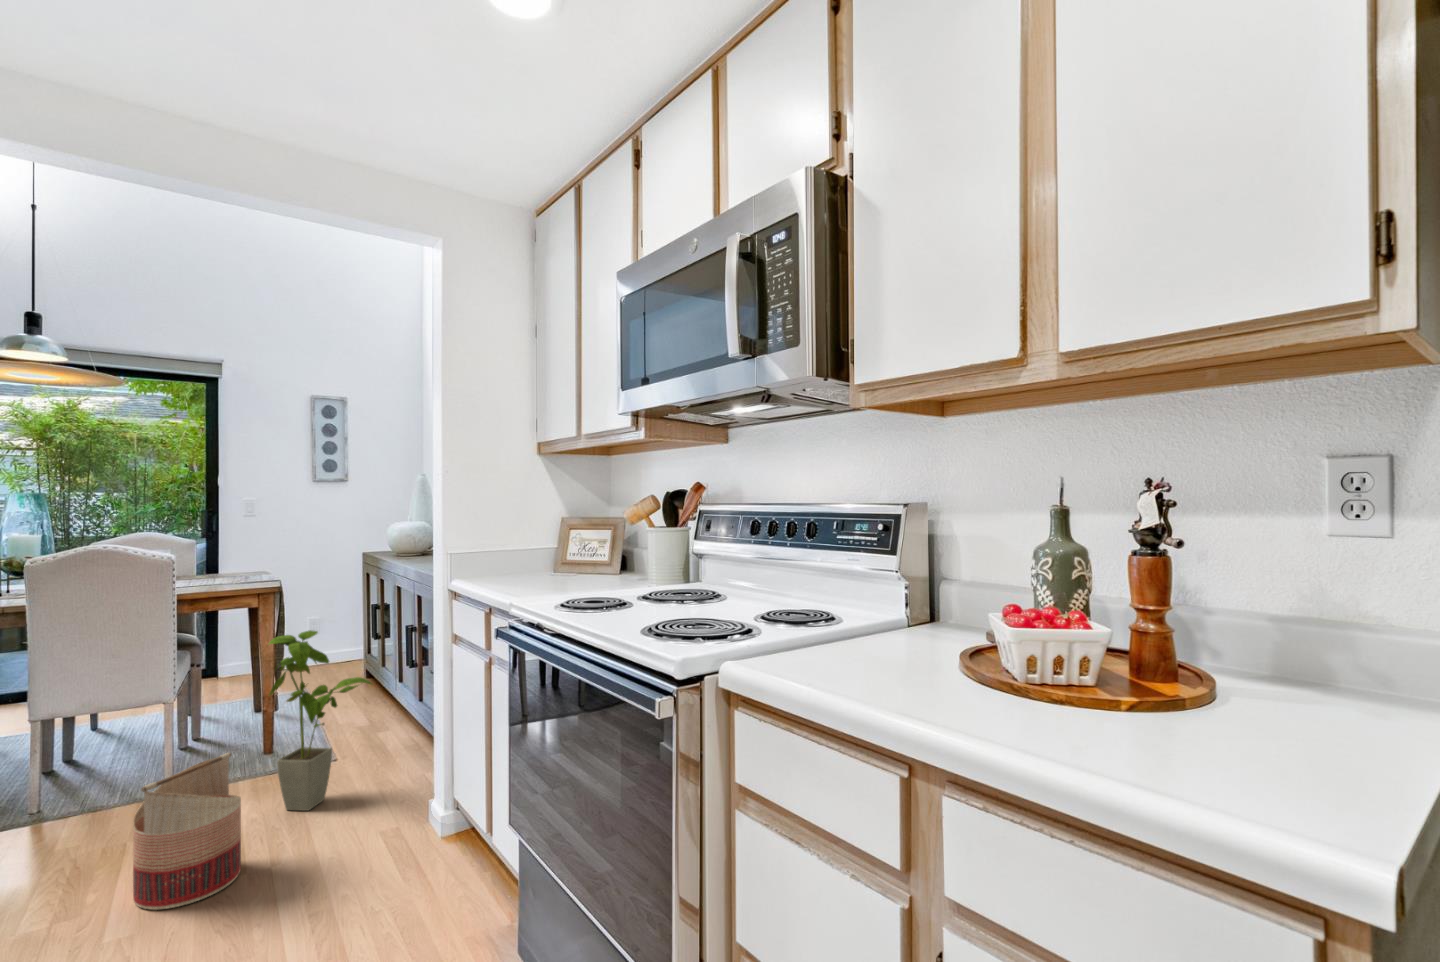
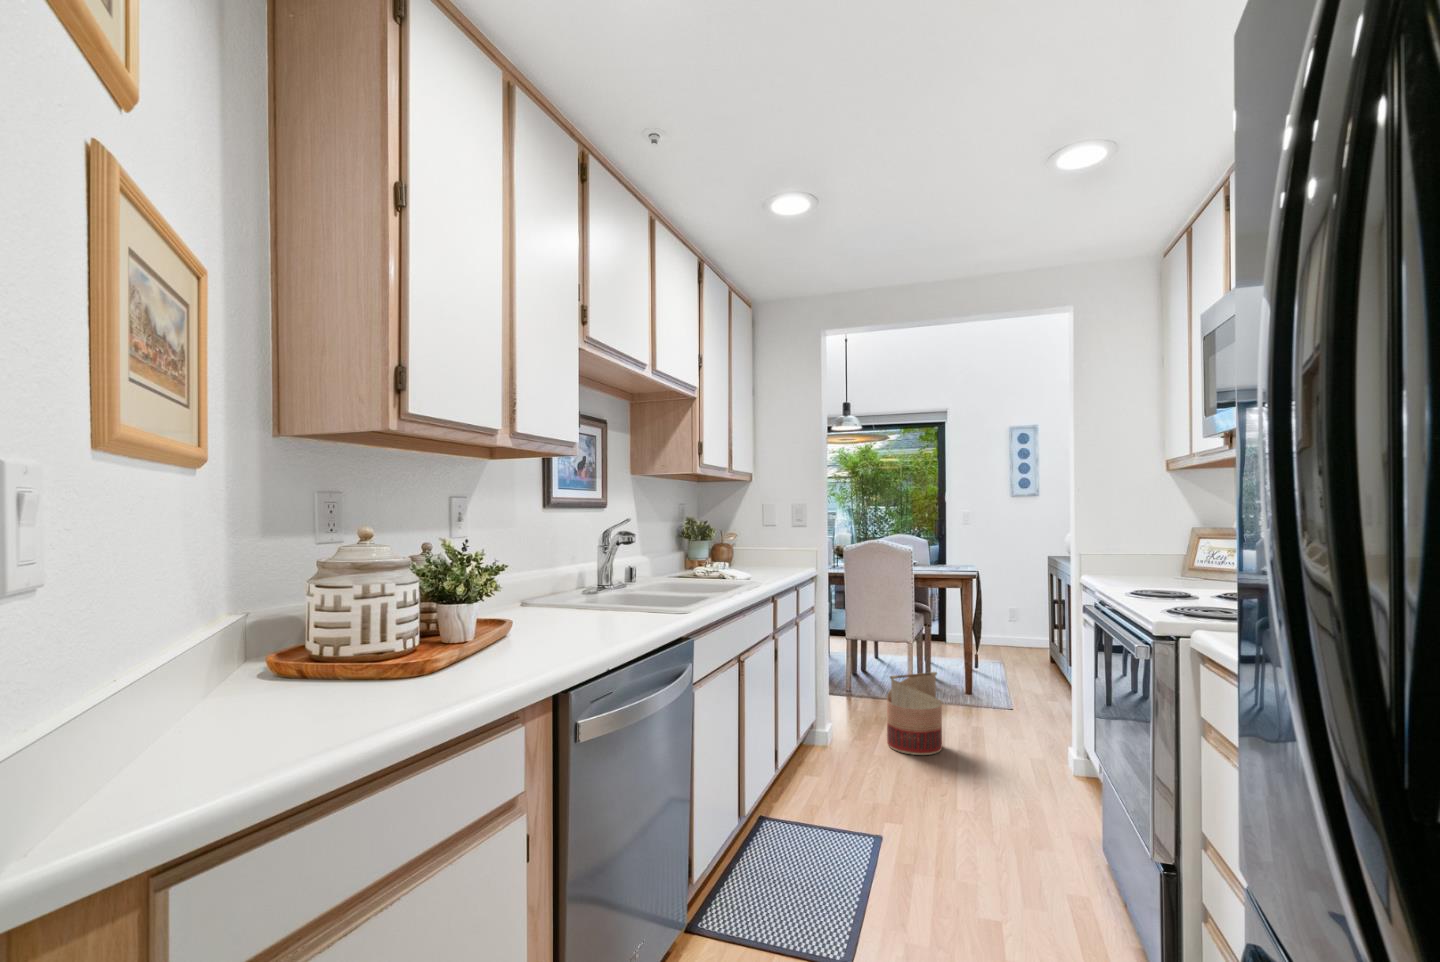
house plant: present [269,630,372,811] -> none [960,603,1034,733]

